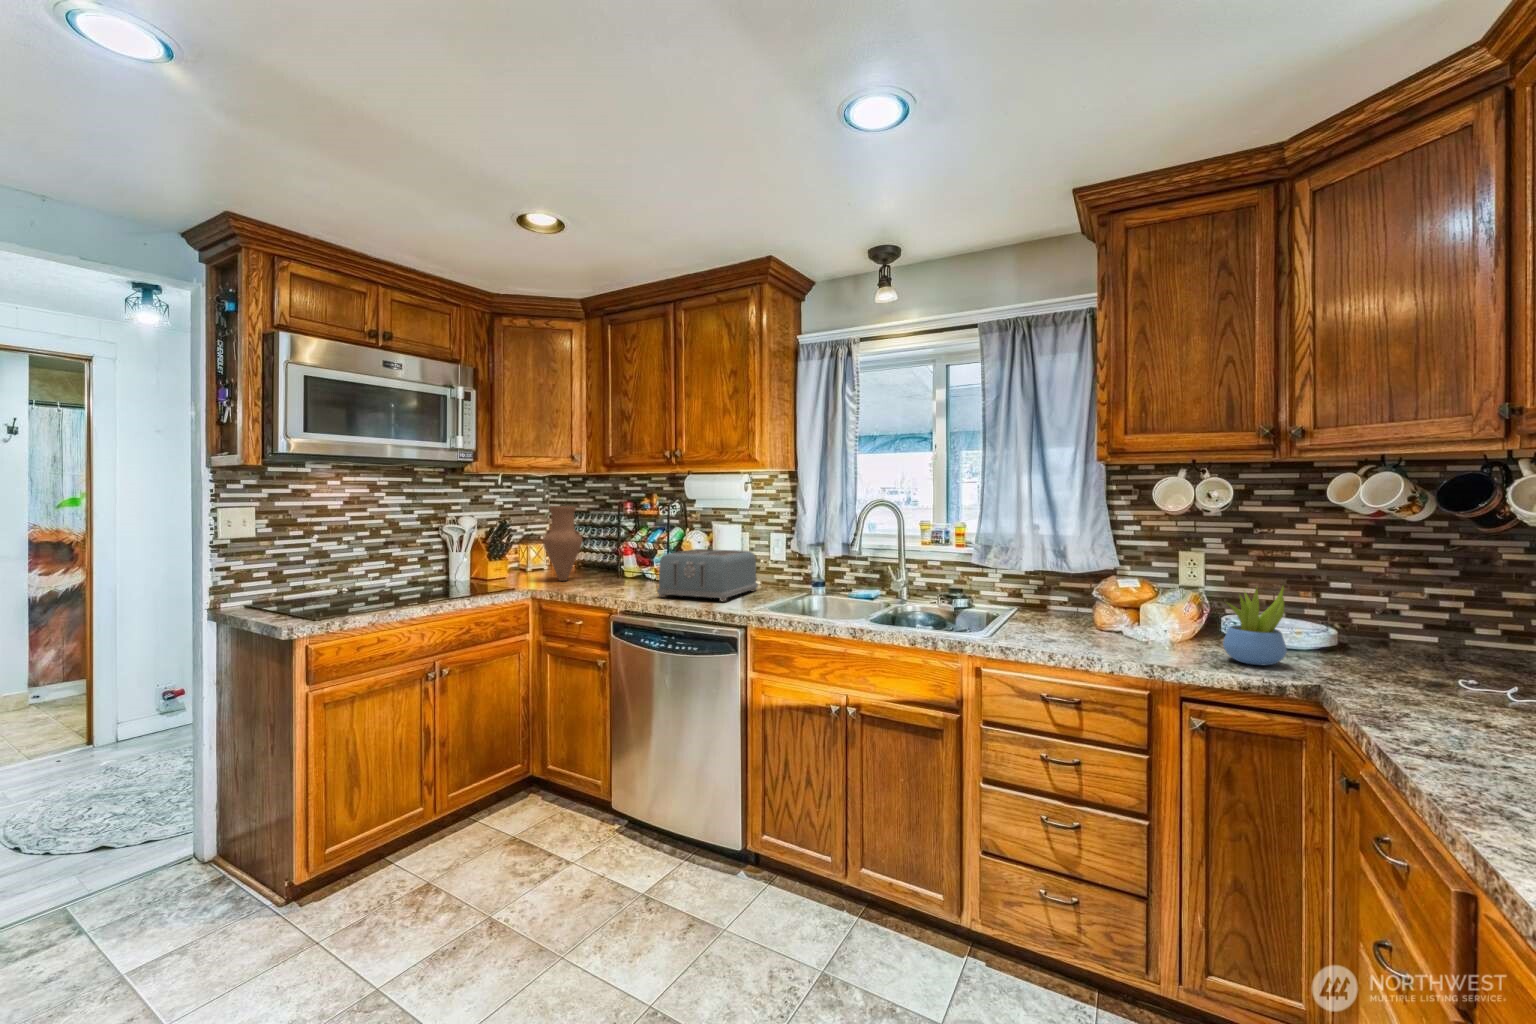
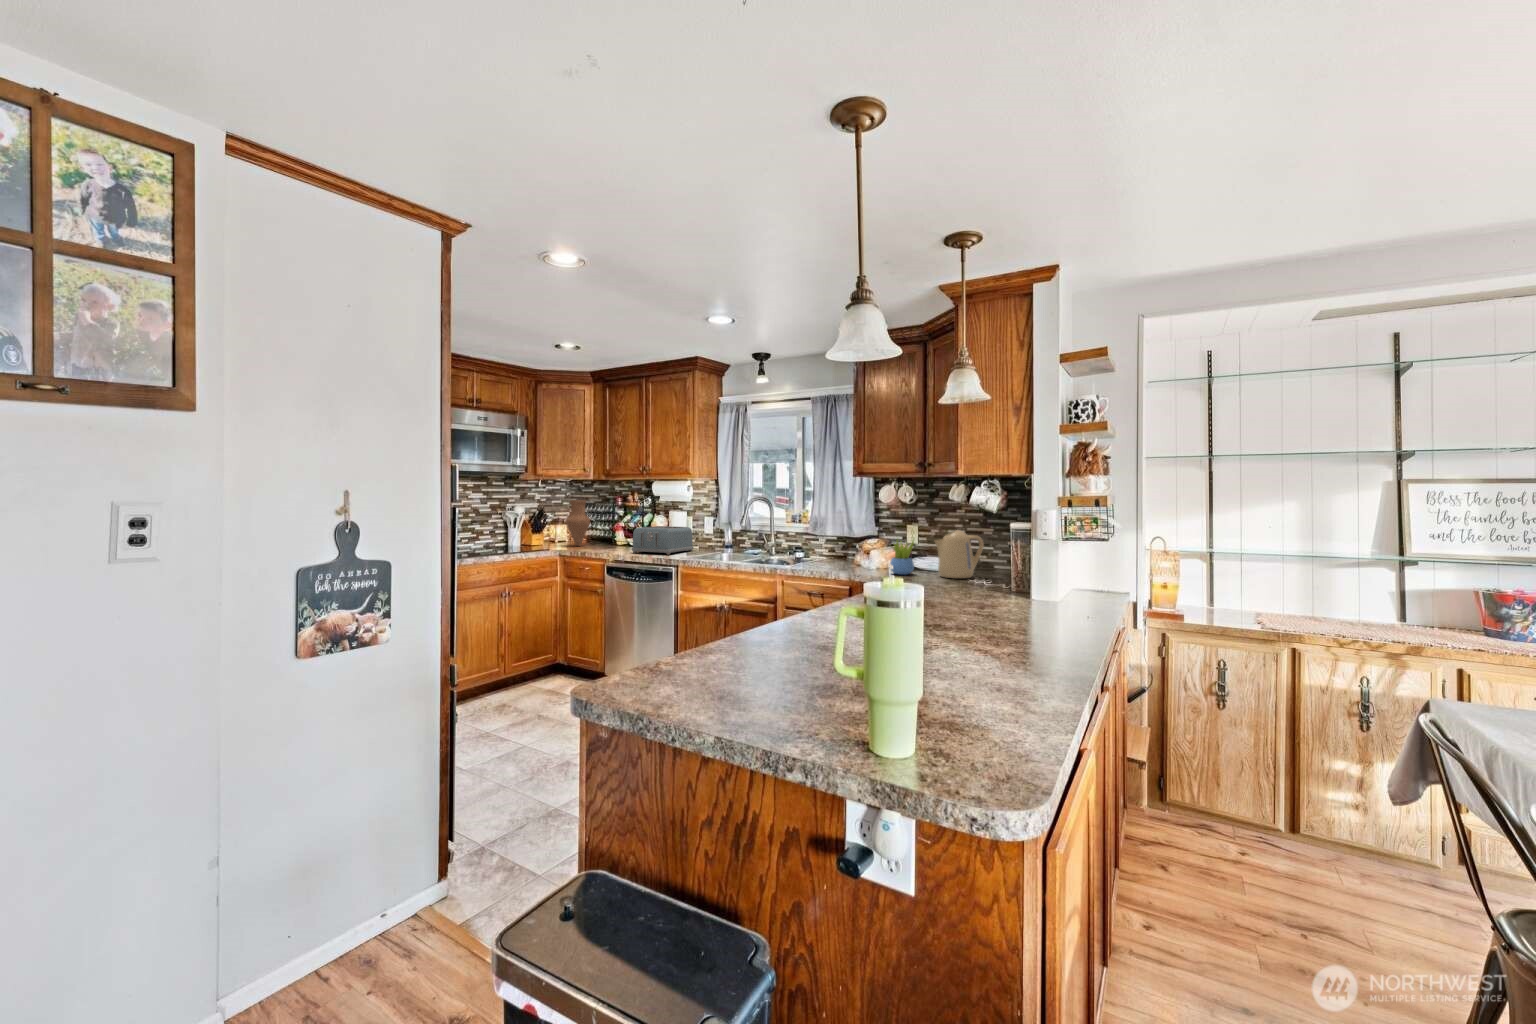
kettle: none [1341,572,1460,681] -> present [935,530,984,578]

